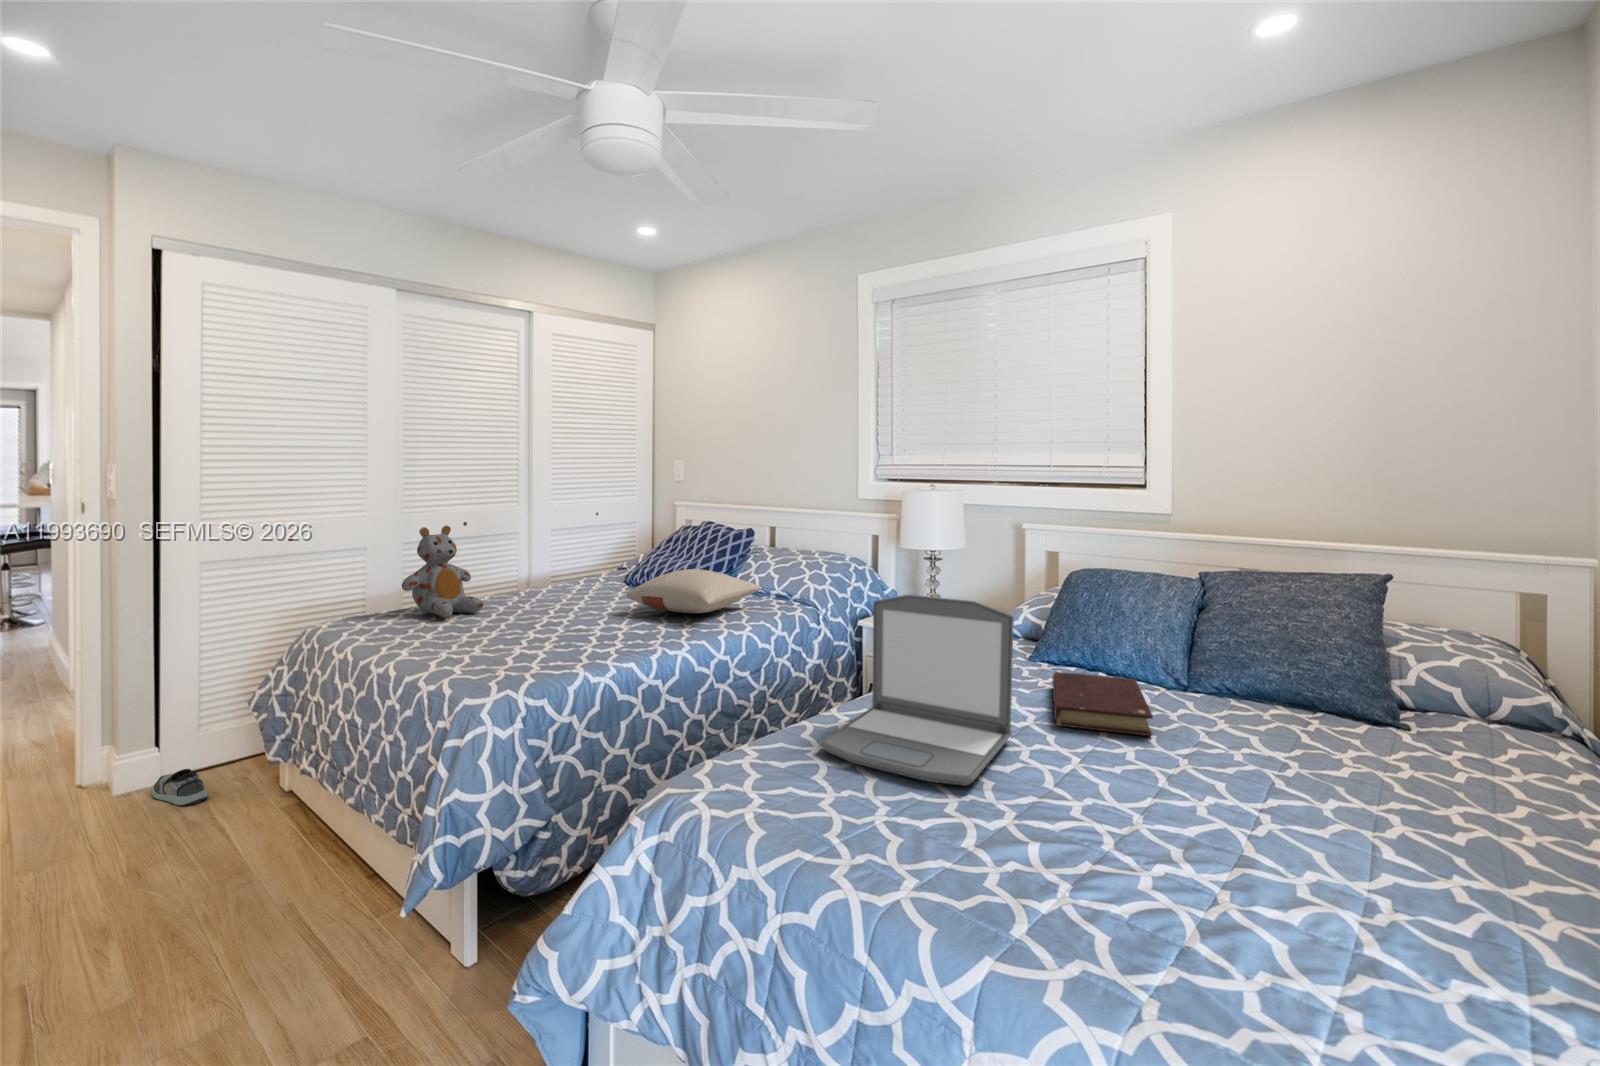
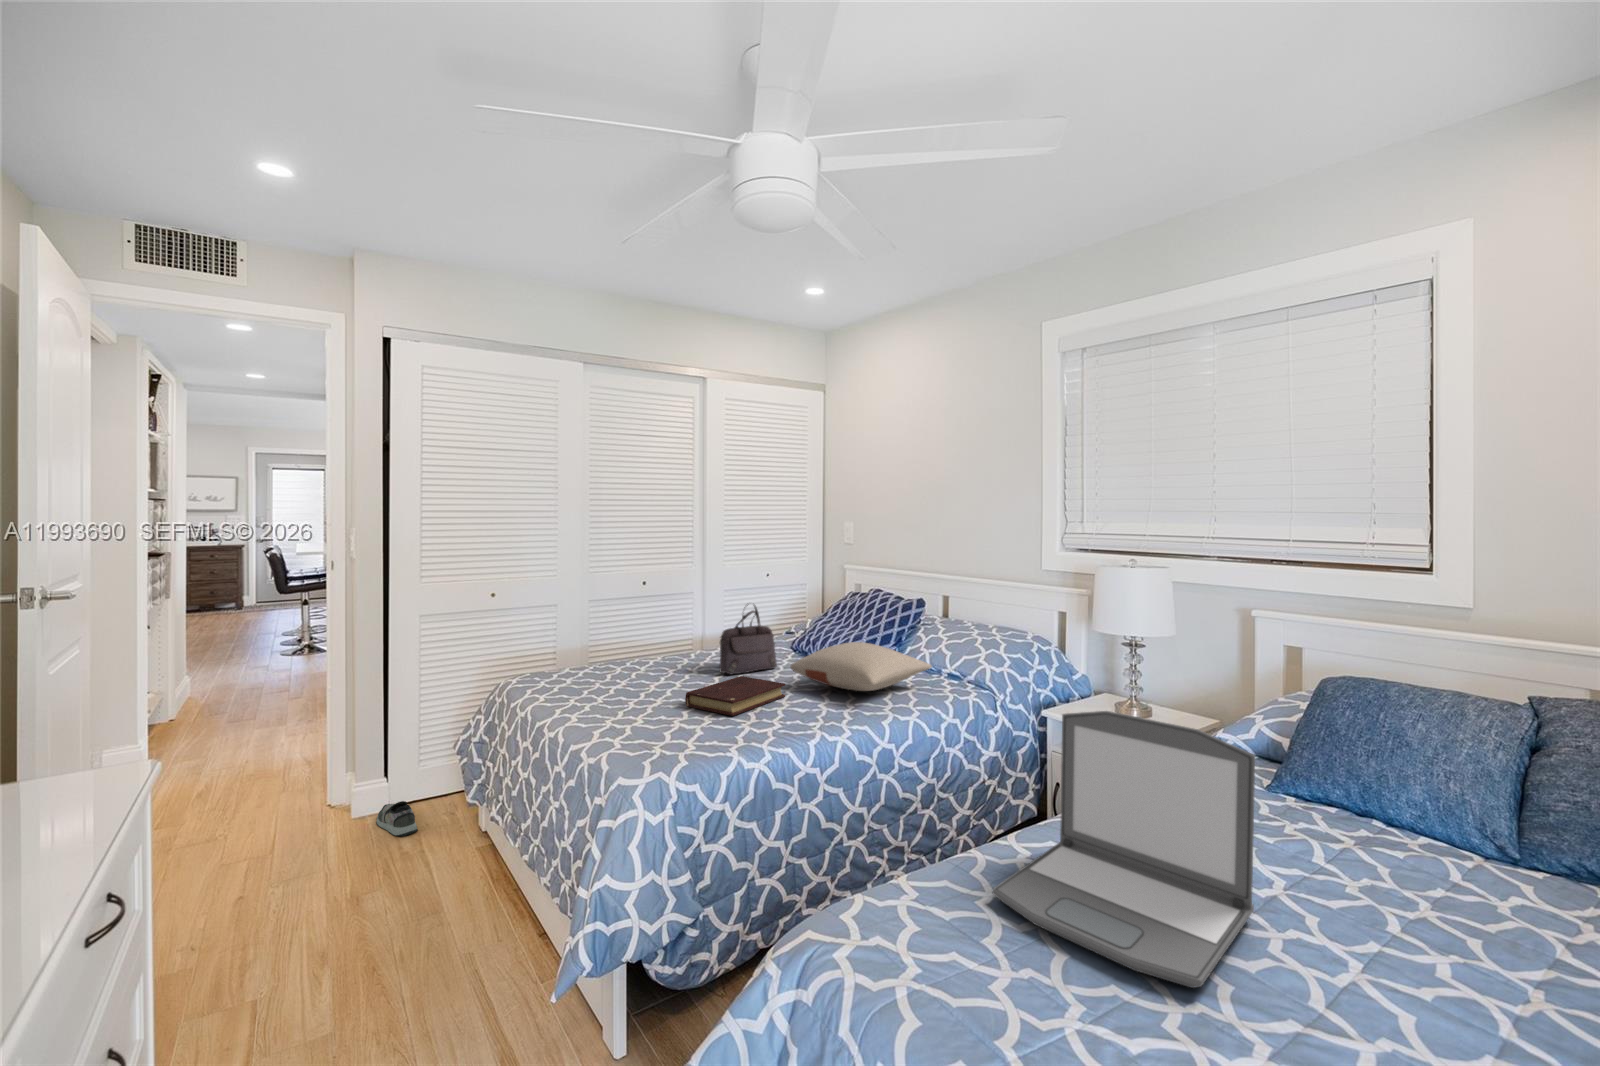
stuffed bear: present [402,526,483,618] -> none [584,589,655,680]
handbag: none [551,536,612,608] -> present [720,605,777,674]
book: present [1052,672,1153,736] -> present [685,676,785,716]

